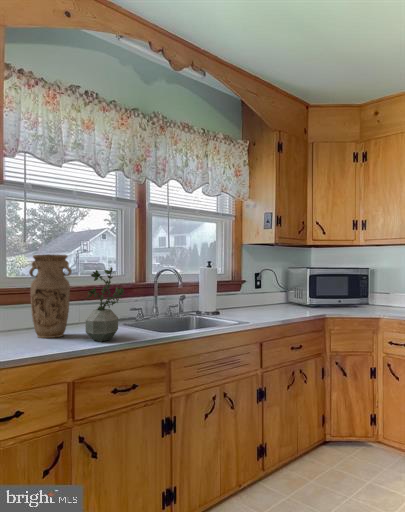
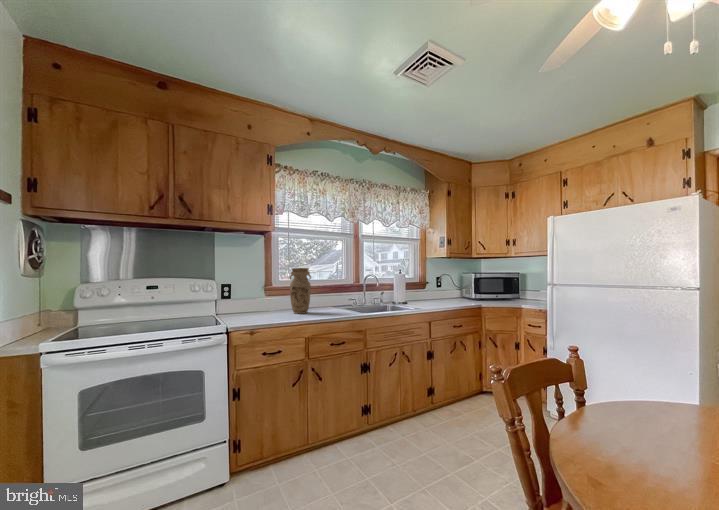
potted plant: present [85,267,125,342] -> none [317,274,340,316]

